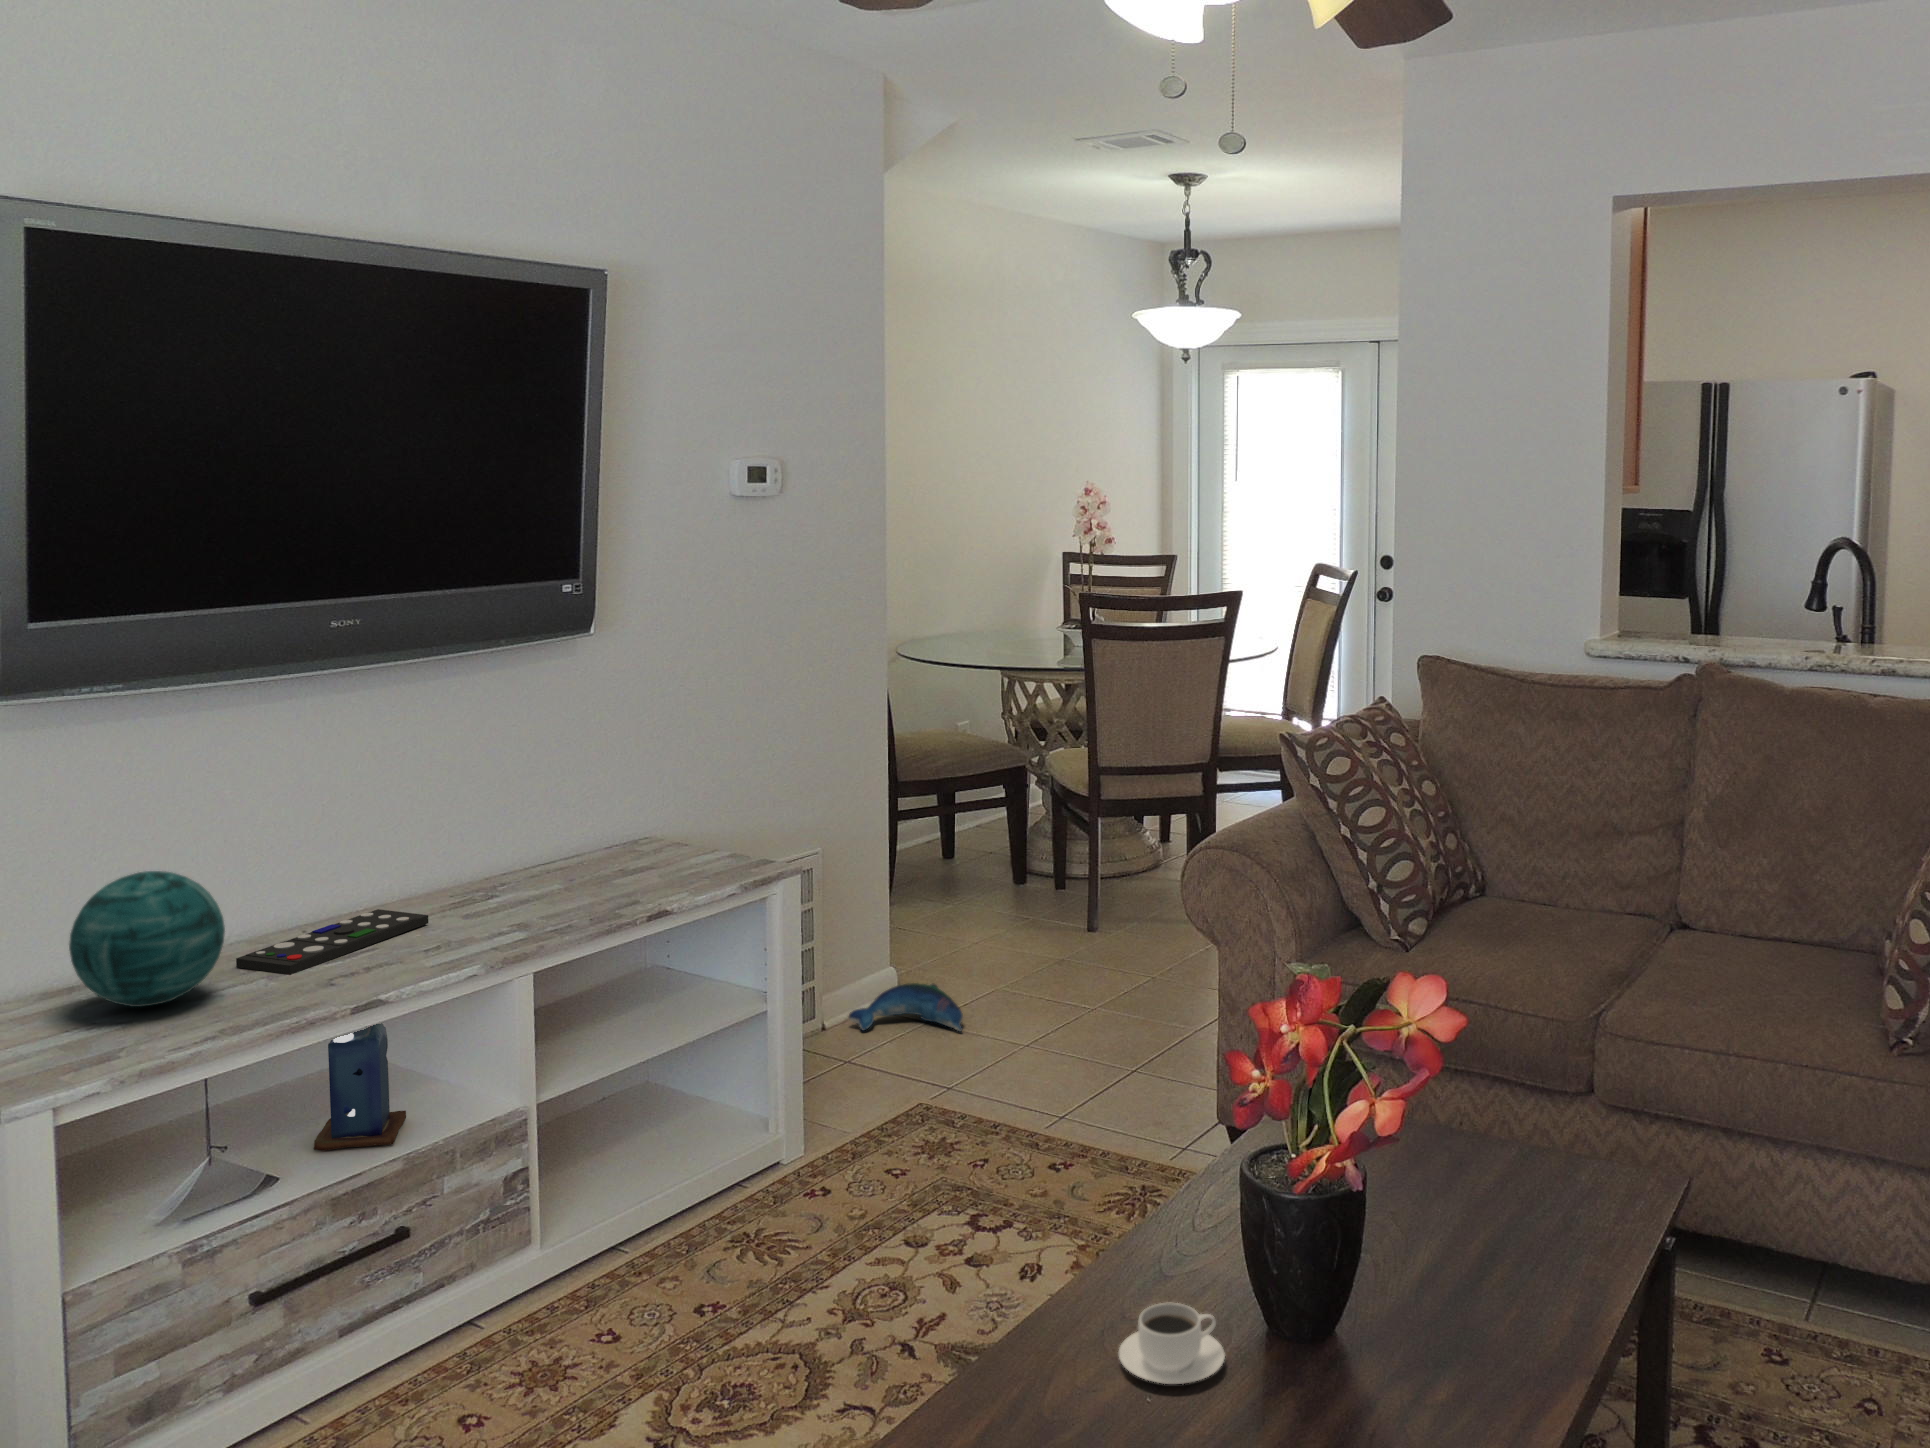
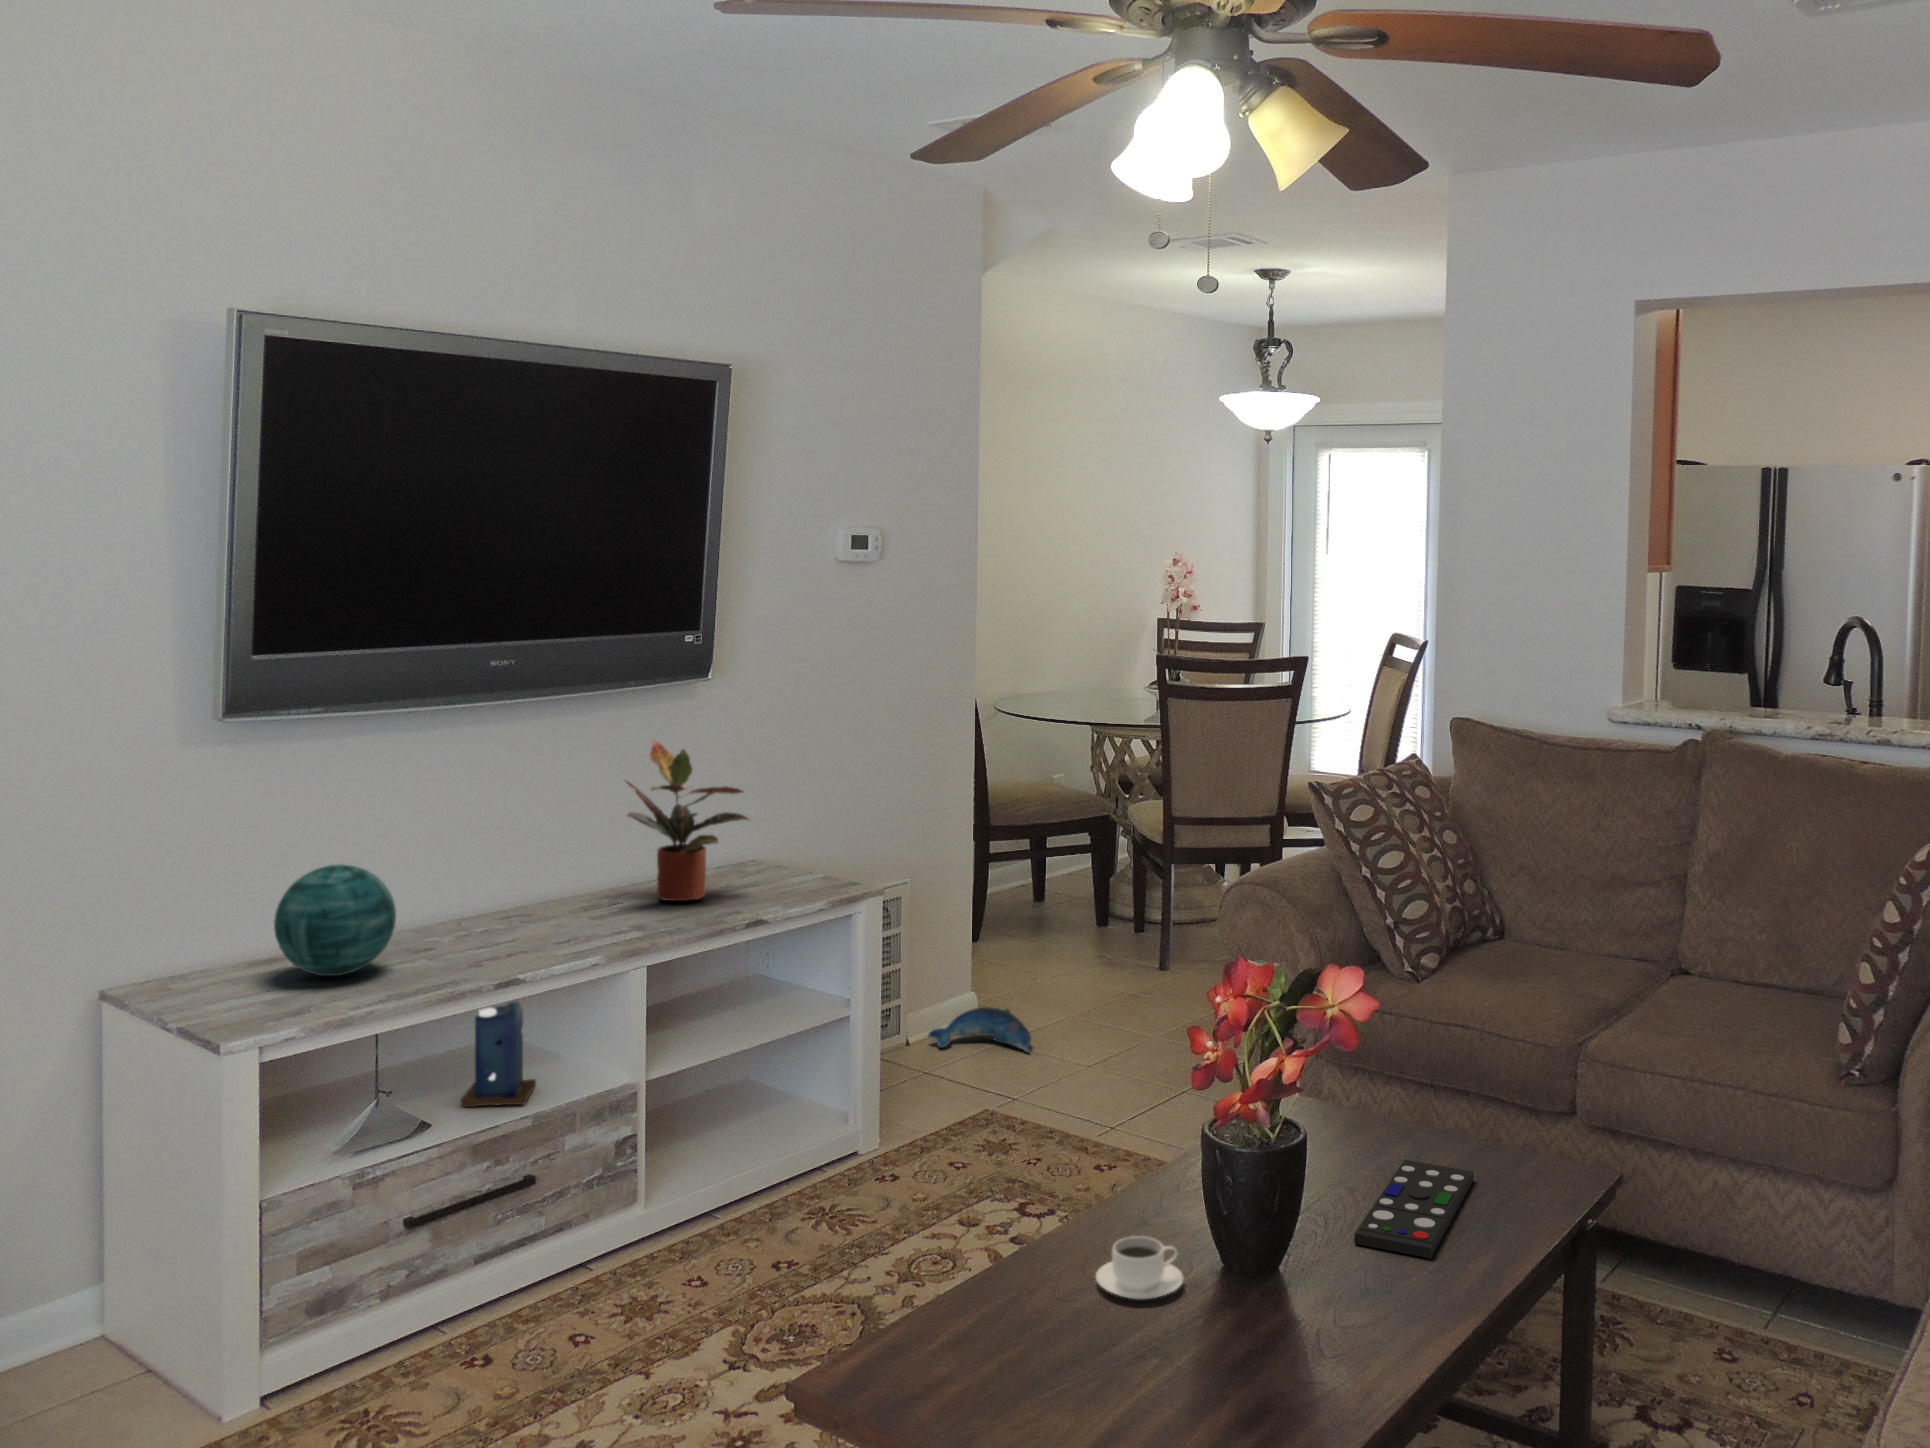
potted plant: none [498,705,650,891] -> present [627,741,750,901]
remote control: present [236,909,428,975] -> present [1354,1160,1474,1258]

